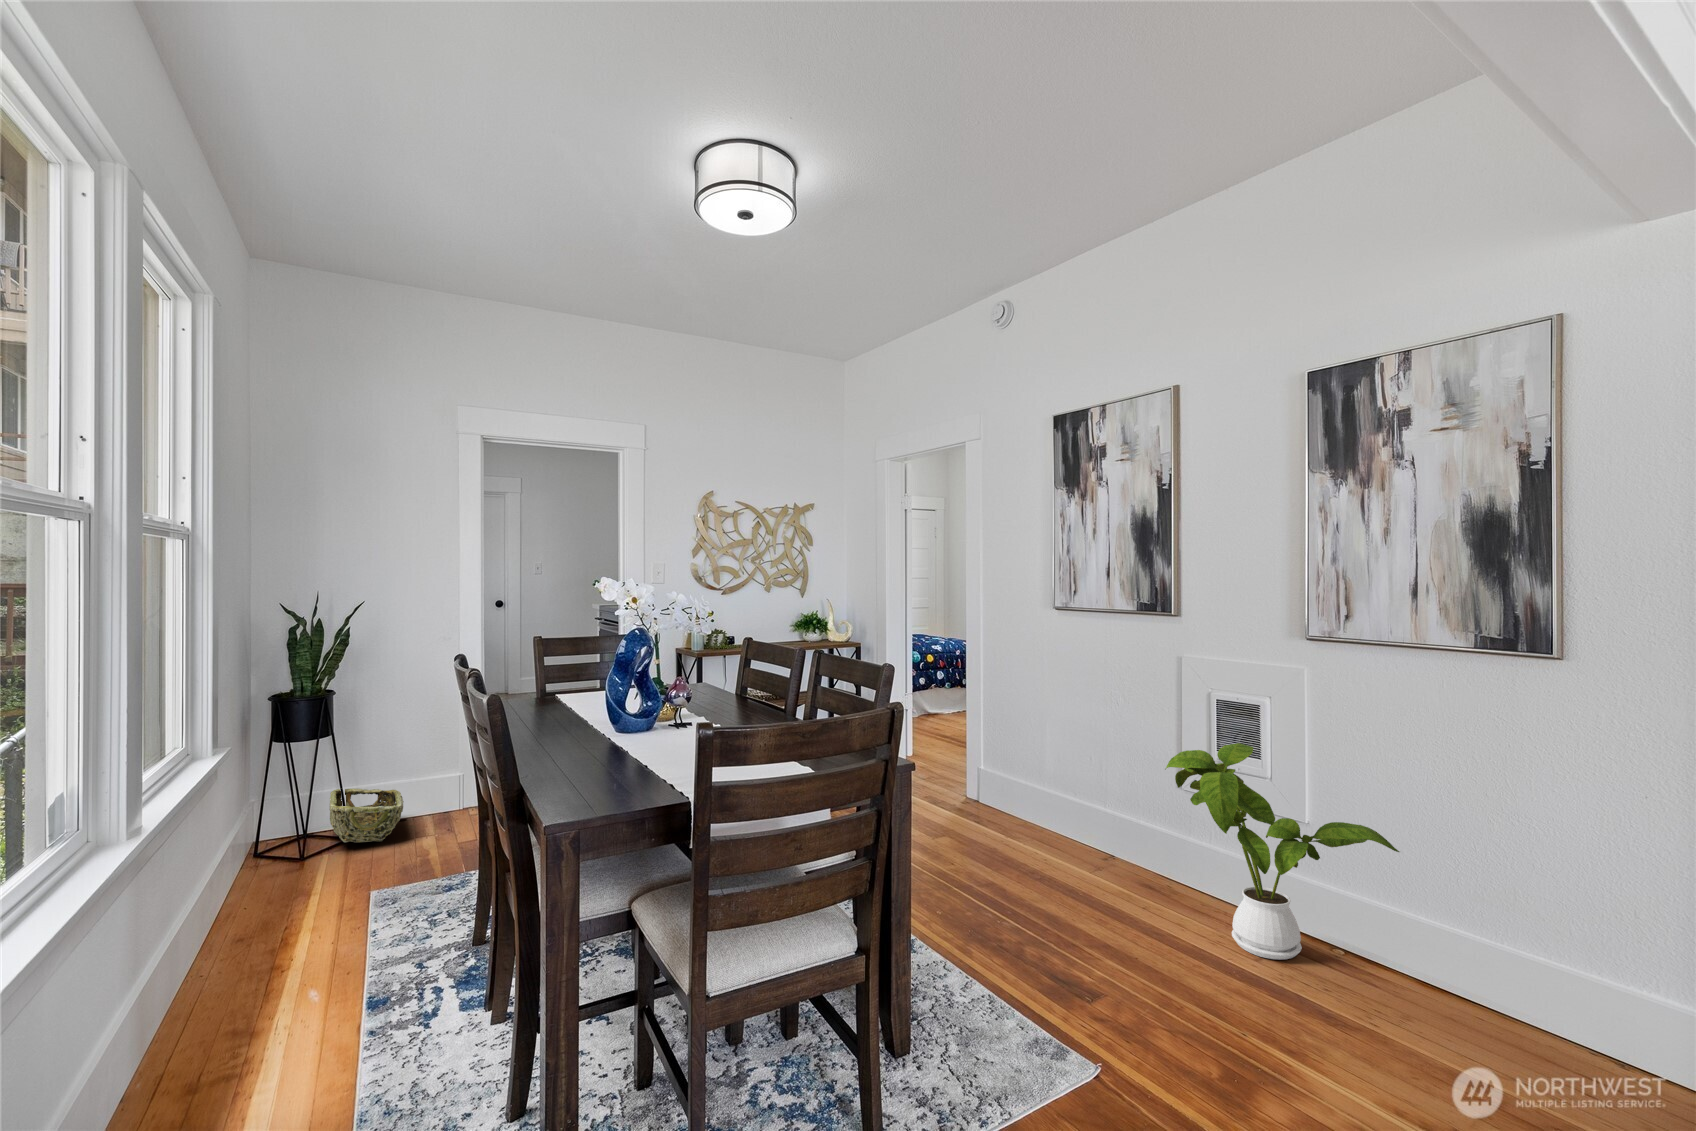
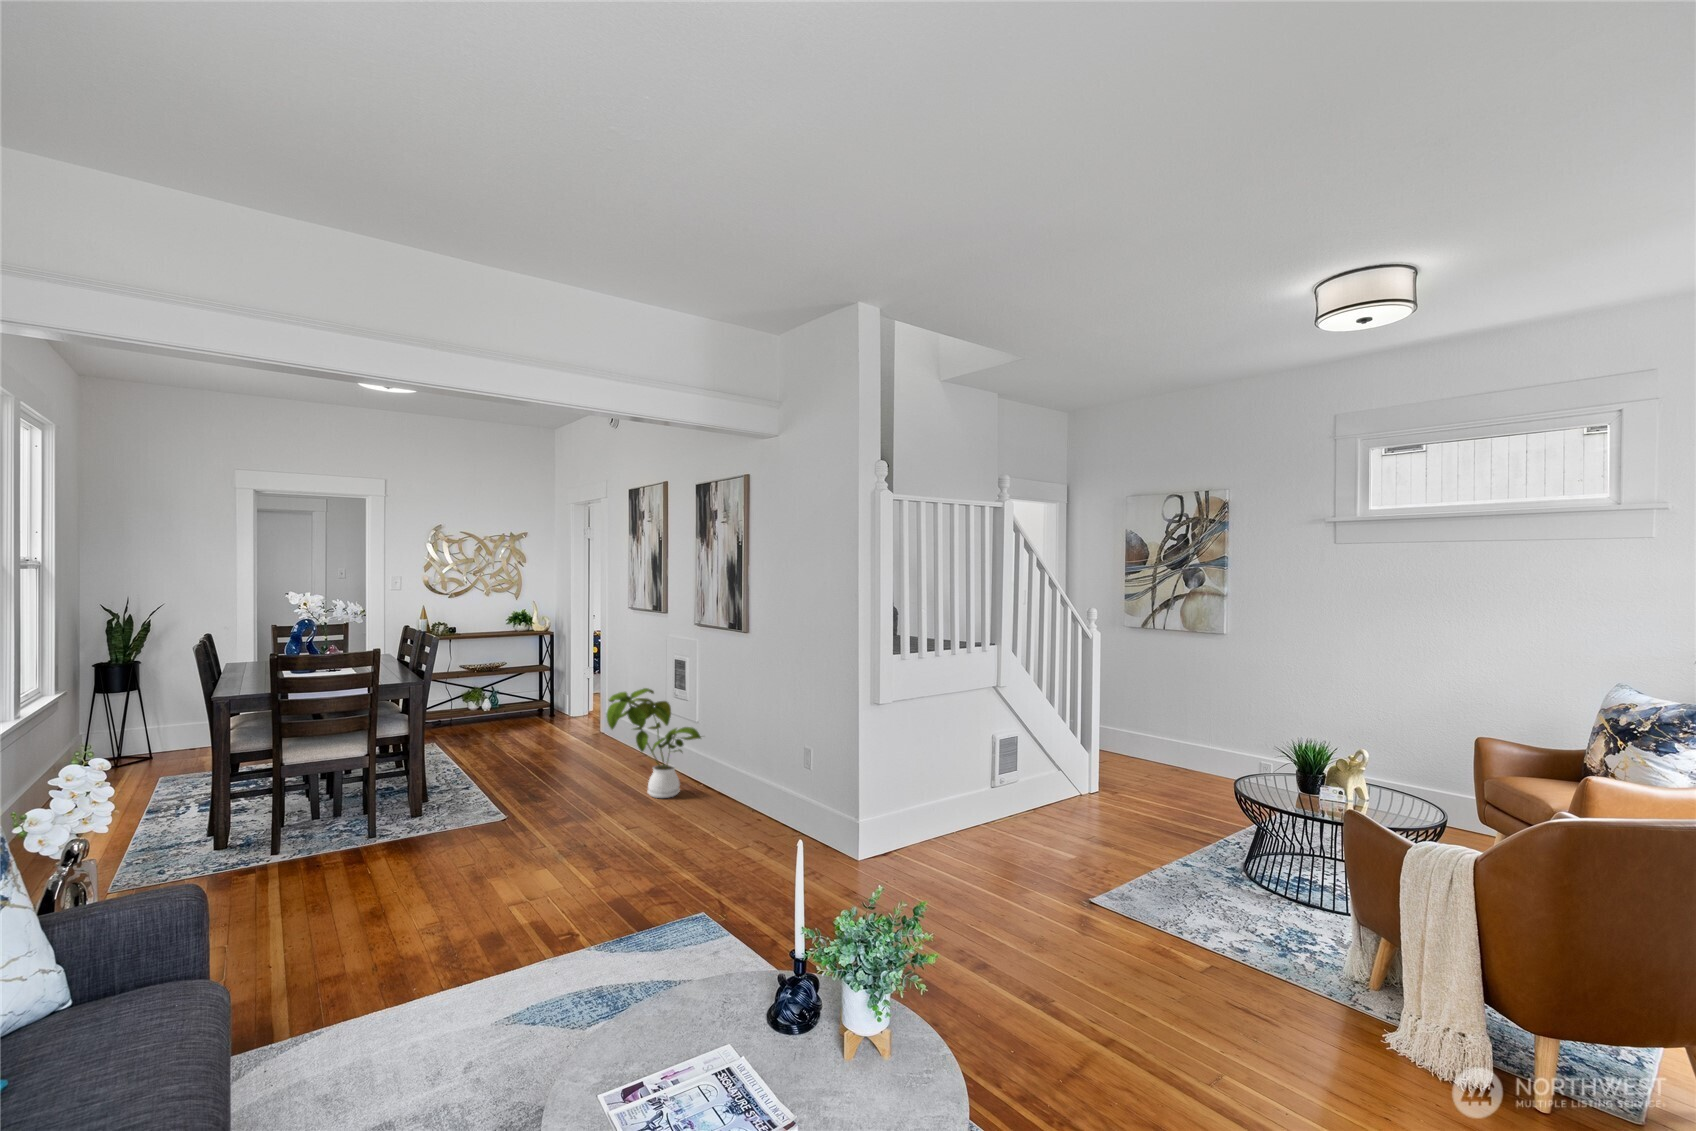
woven basket: present [330,789,404,843] -> none [136,726,190,759]

